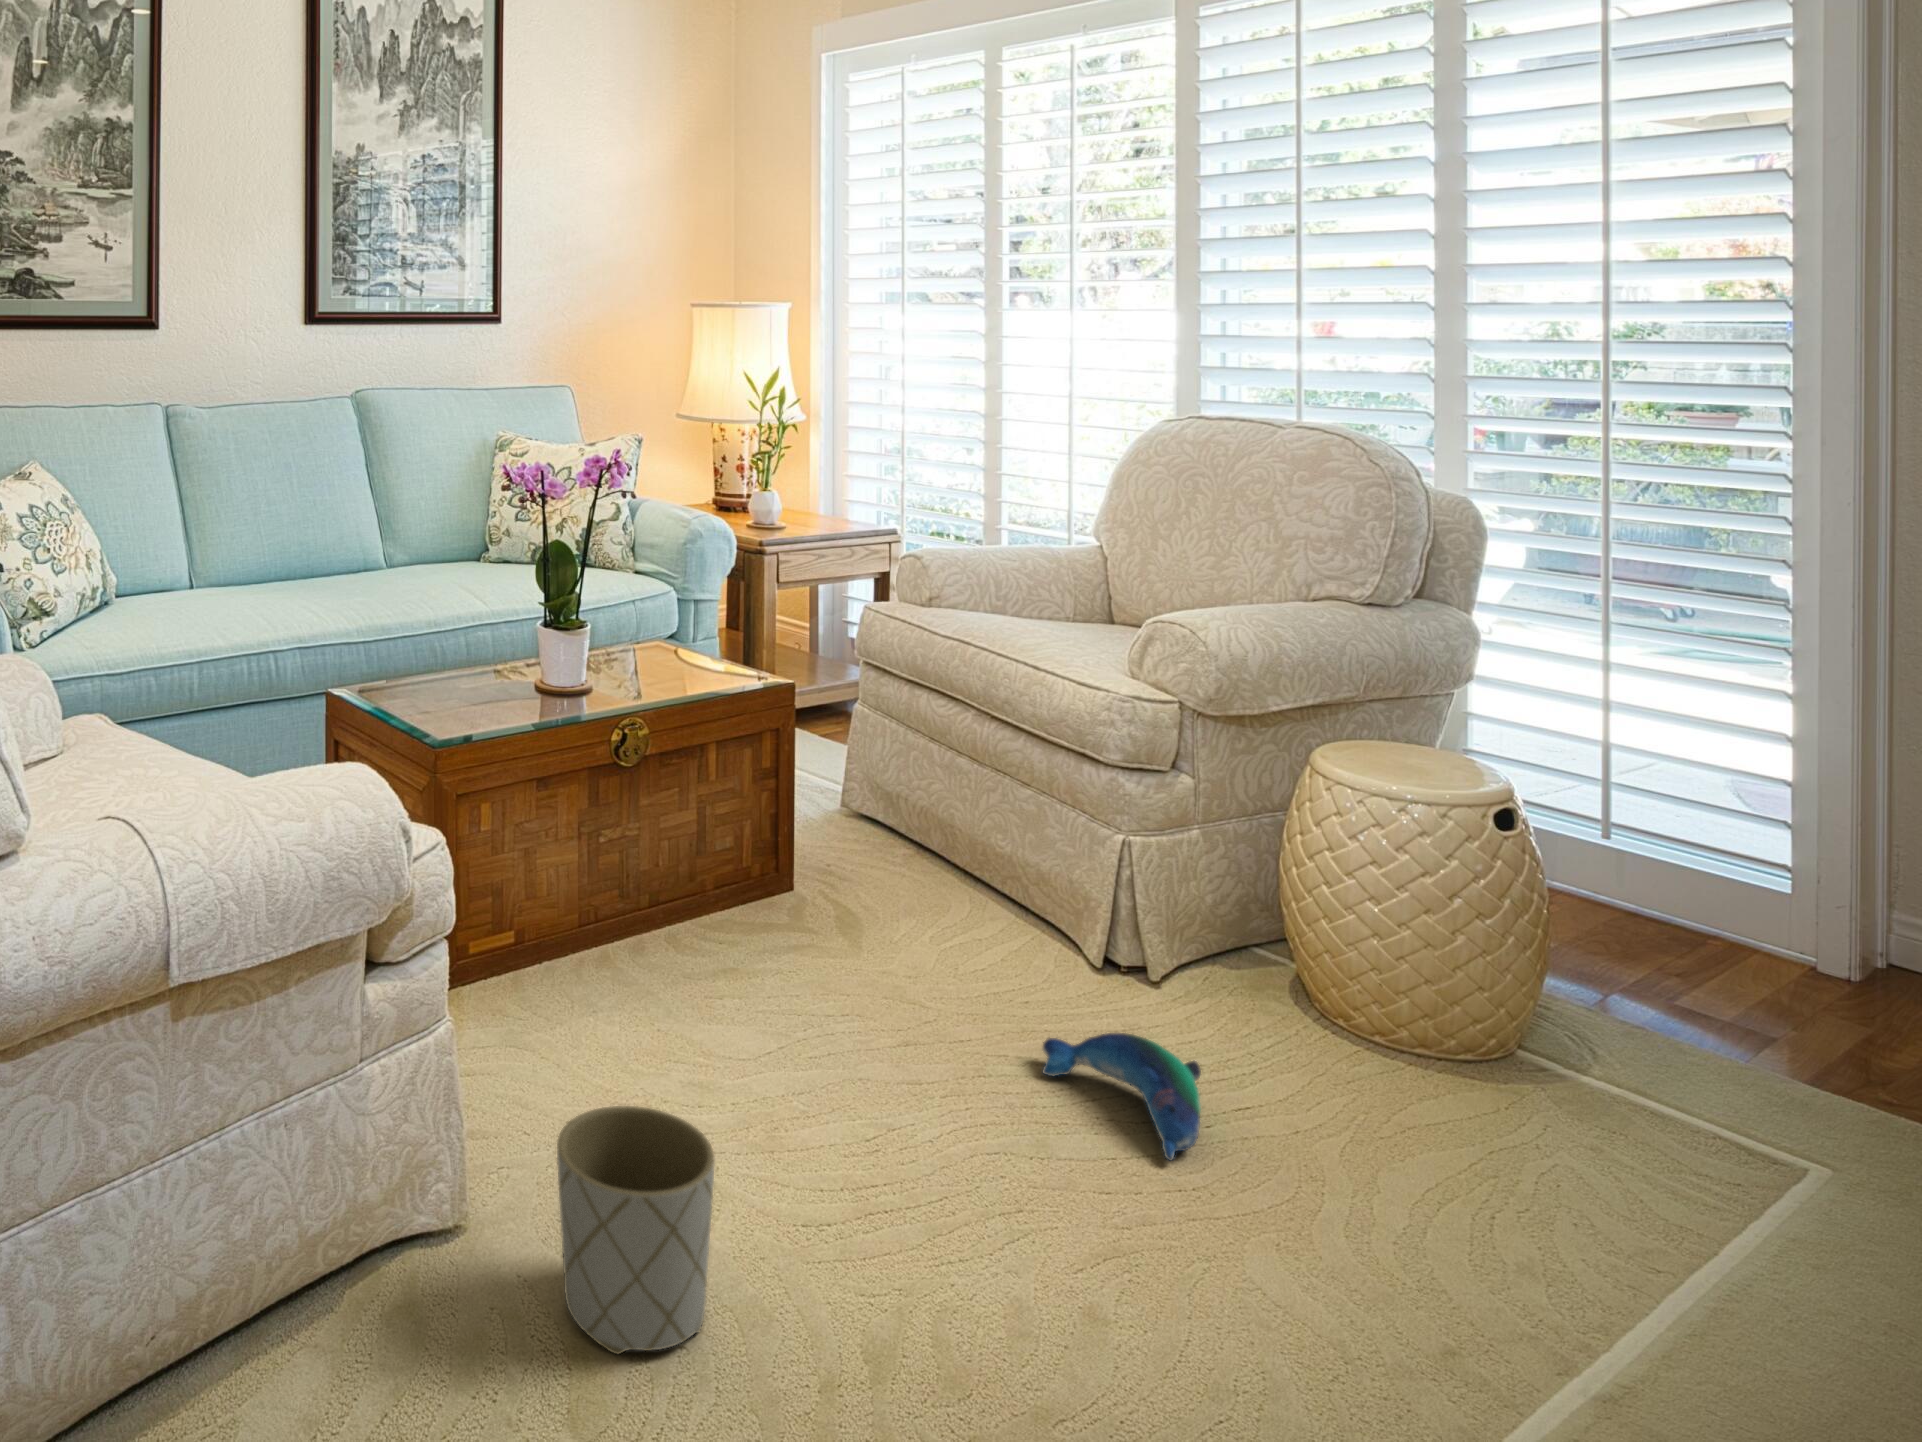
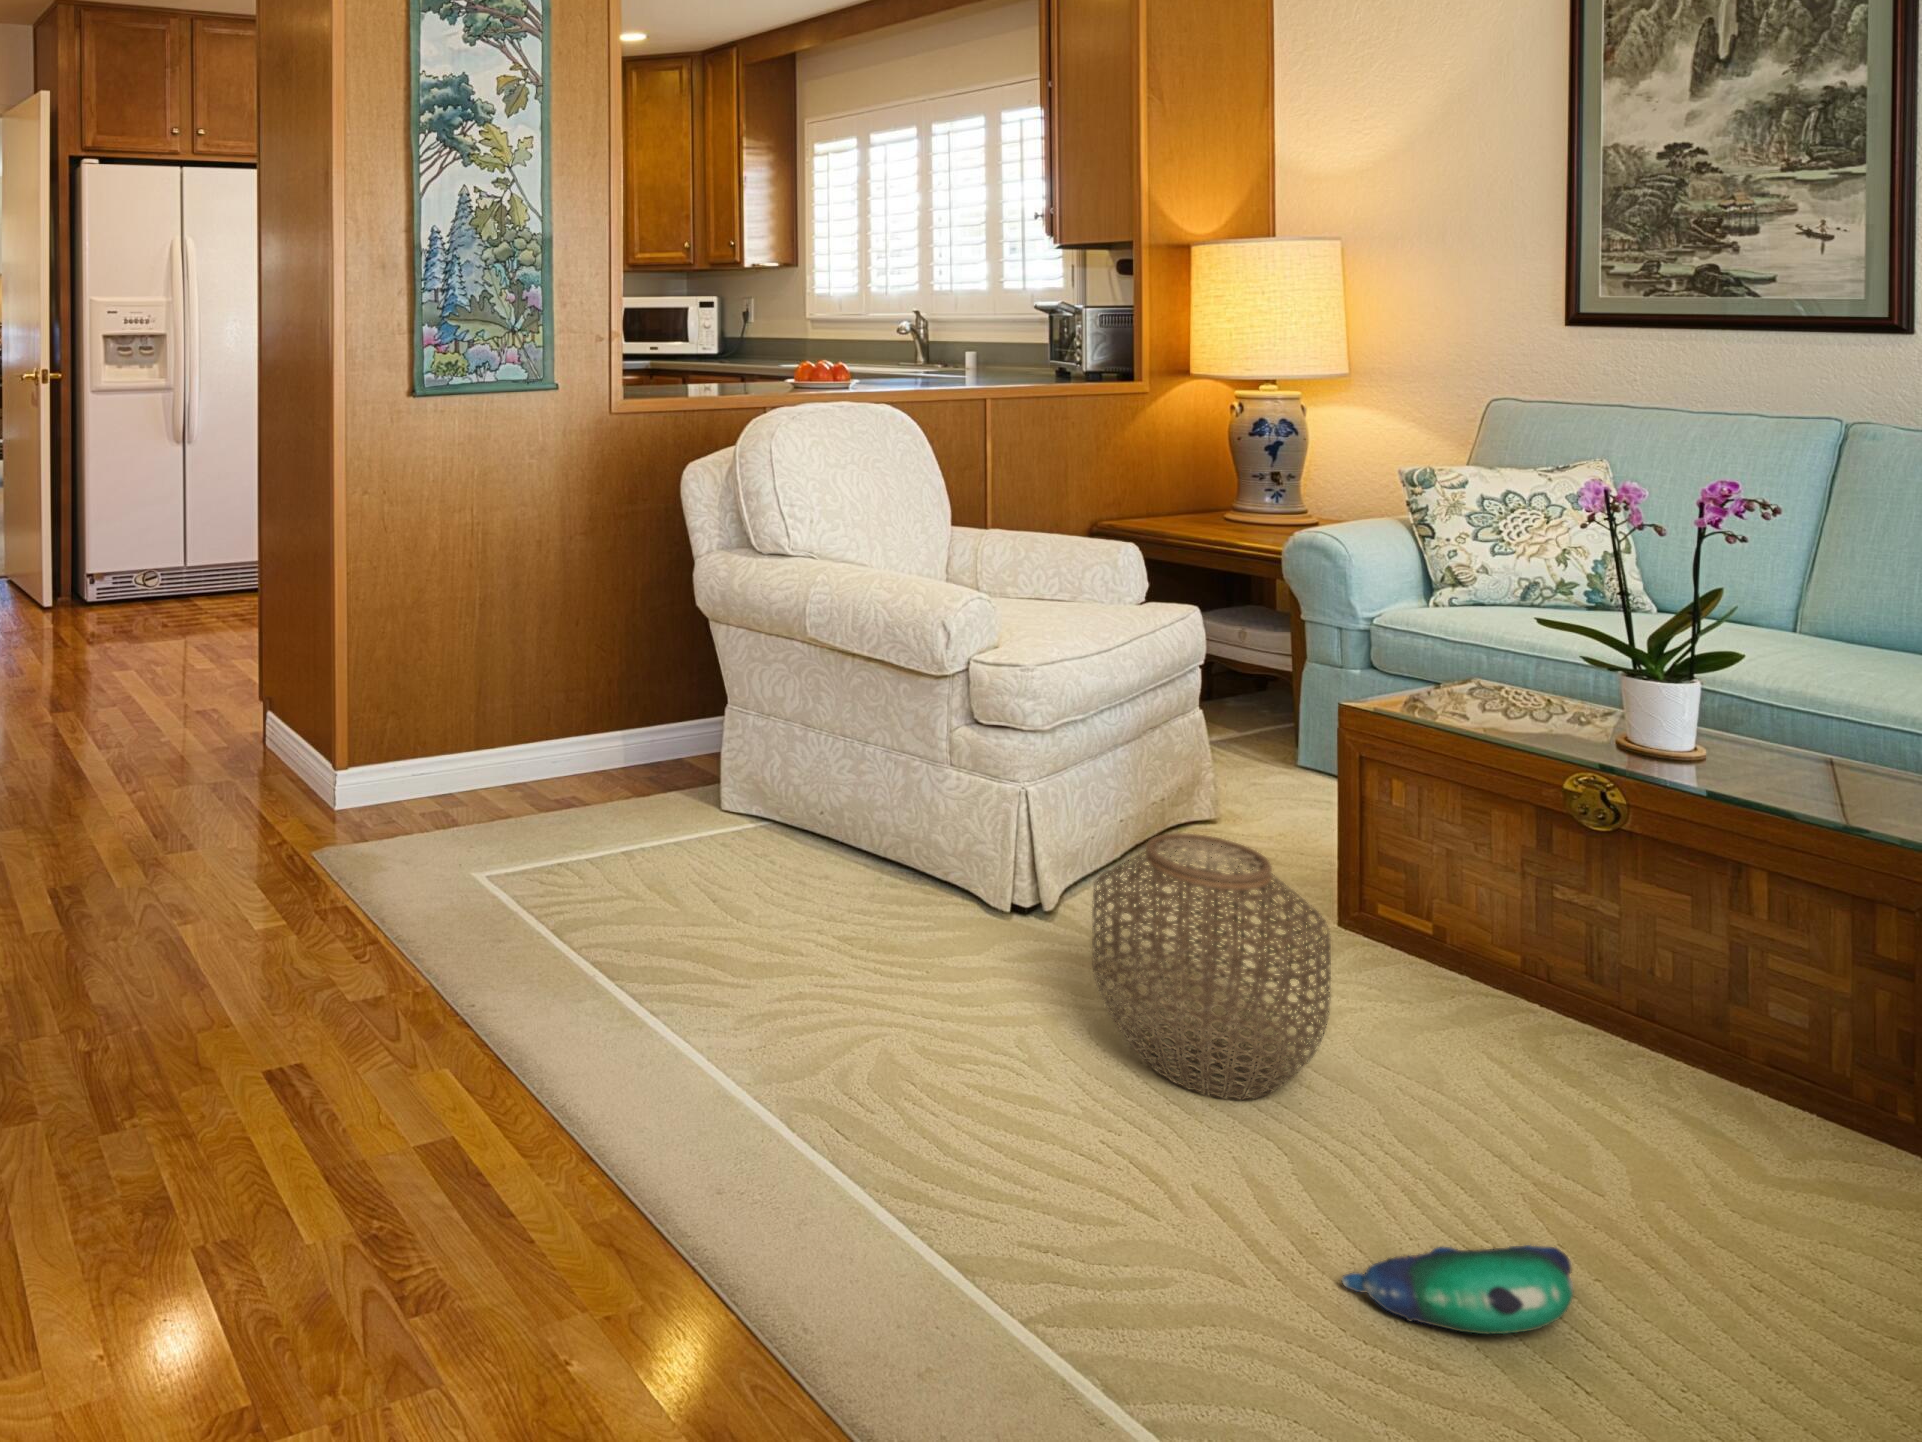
woven basket: none [680,883,917,1180] -> present [1092,833,1331,1100]
planter: present [557,1106,715,1354] -> none [886,845,995,989]

